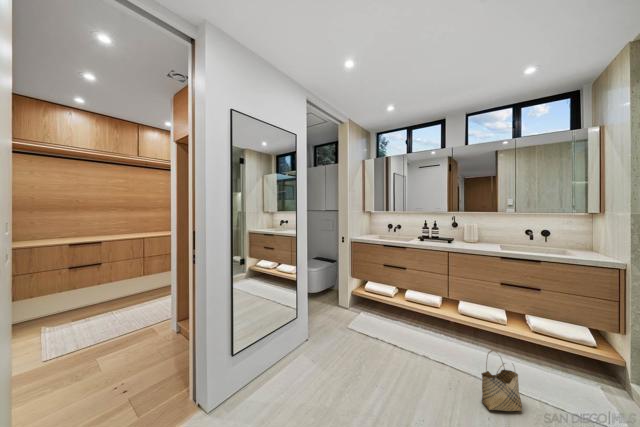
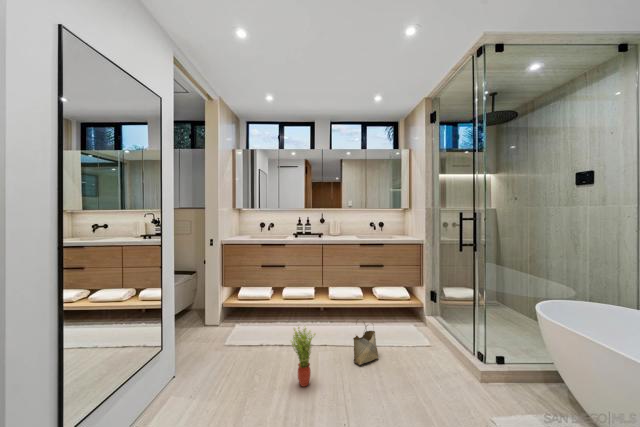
potted plant: none [395,339,426,407] -> present [291,327,315,387]

